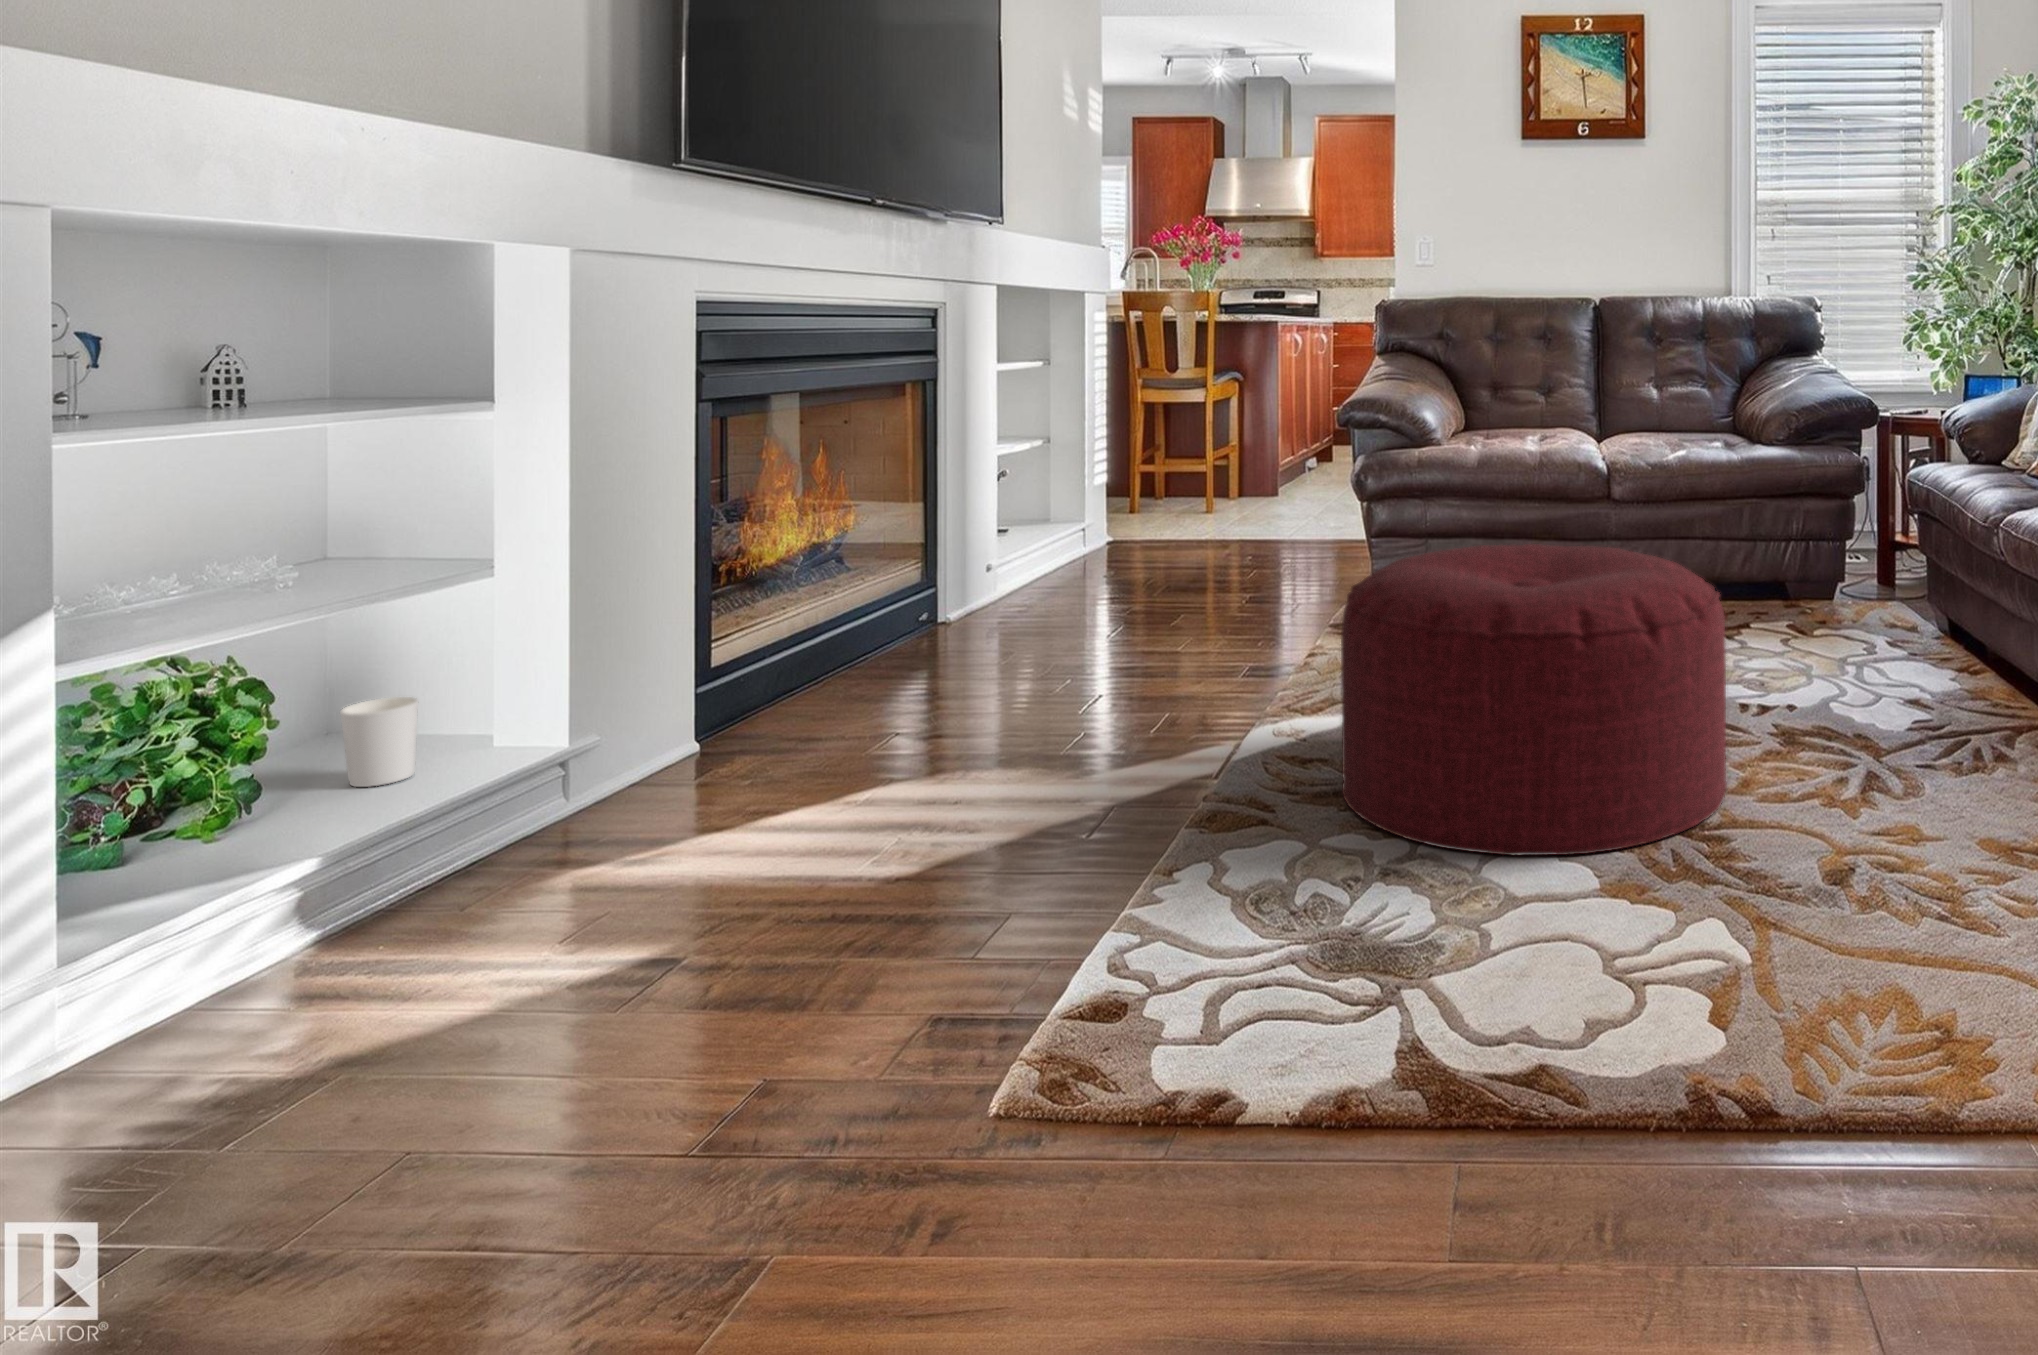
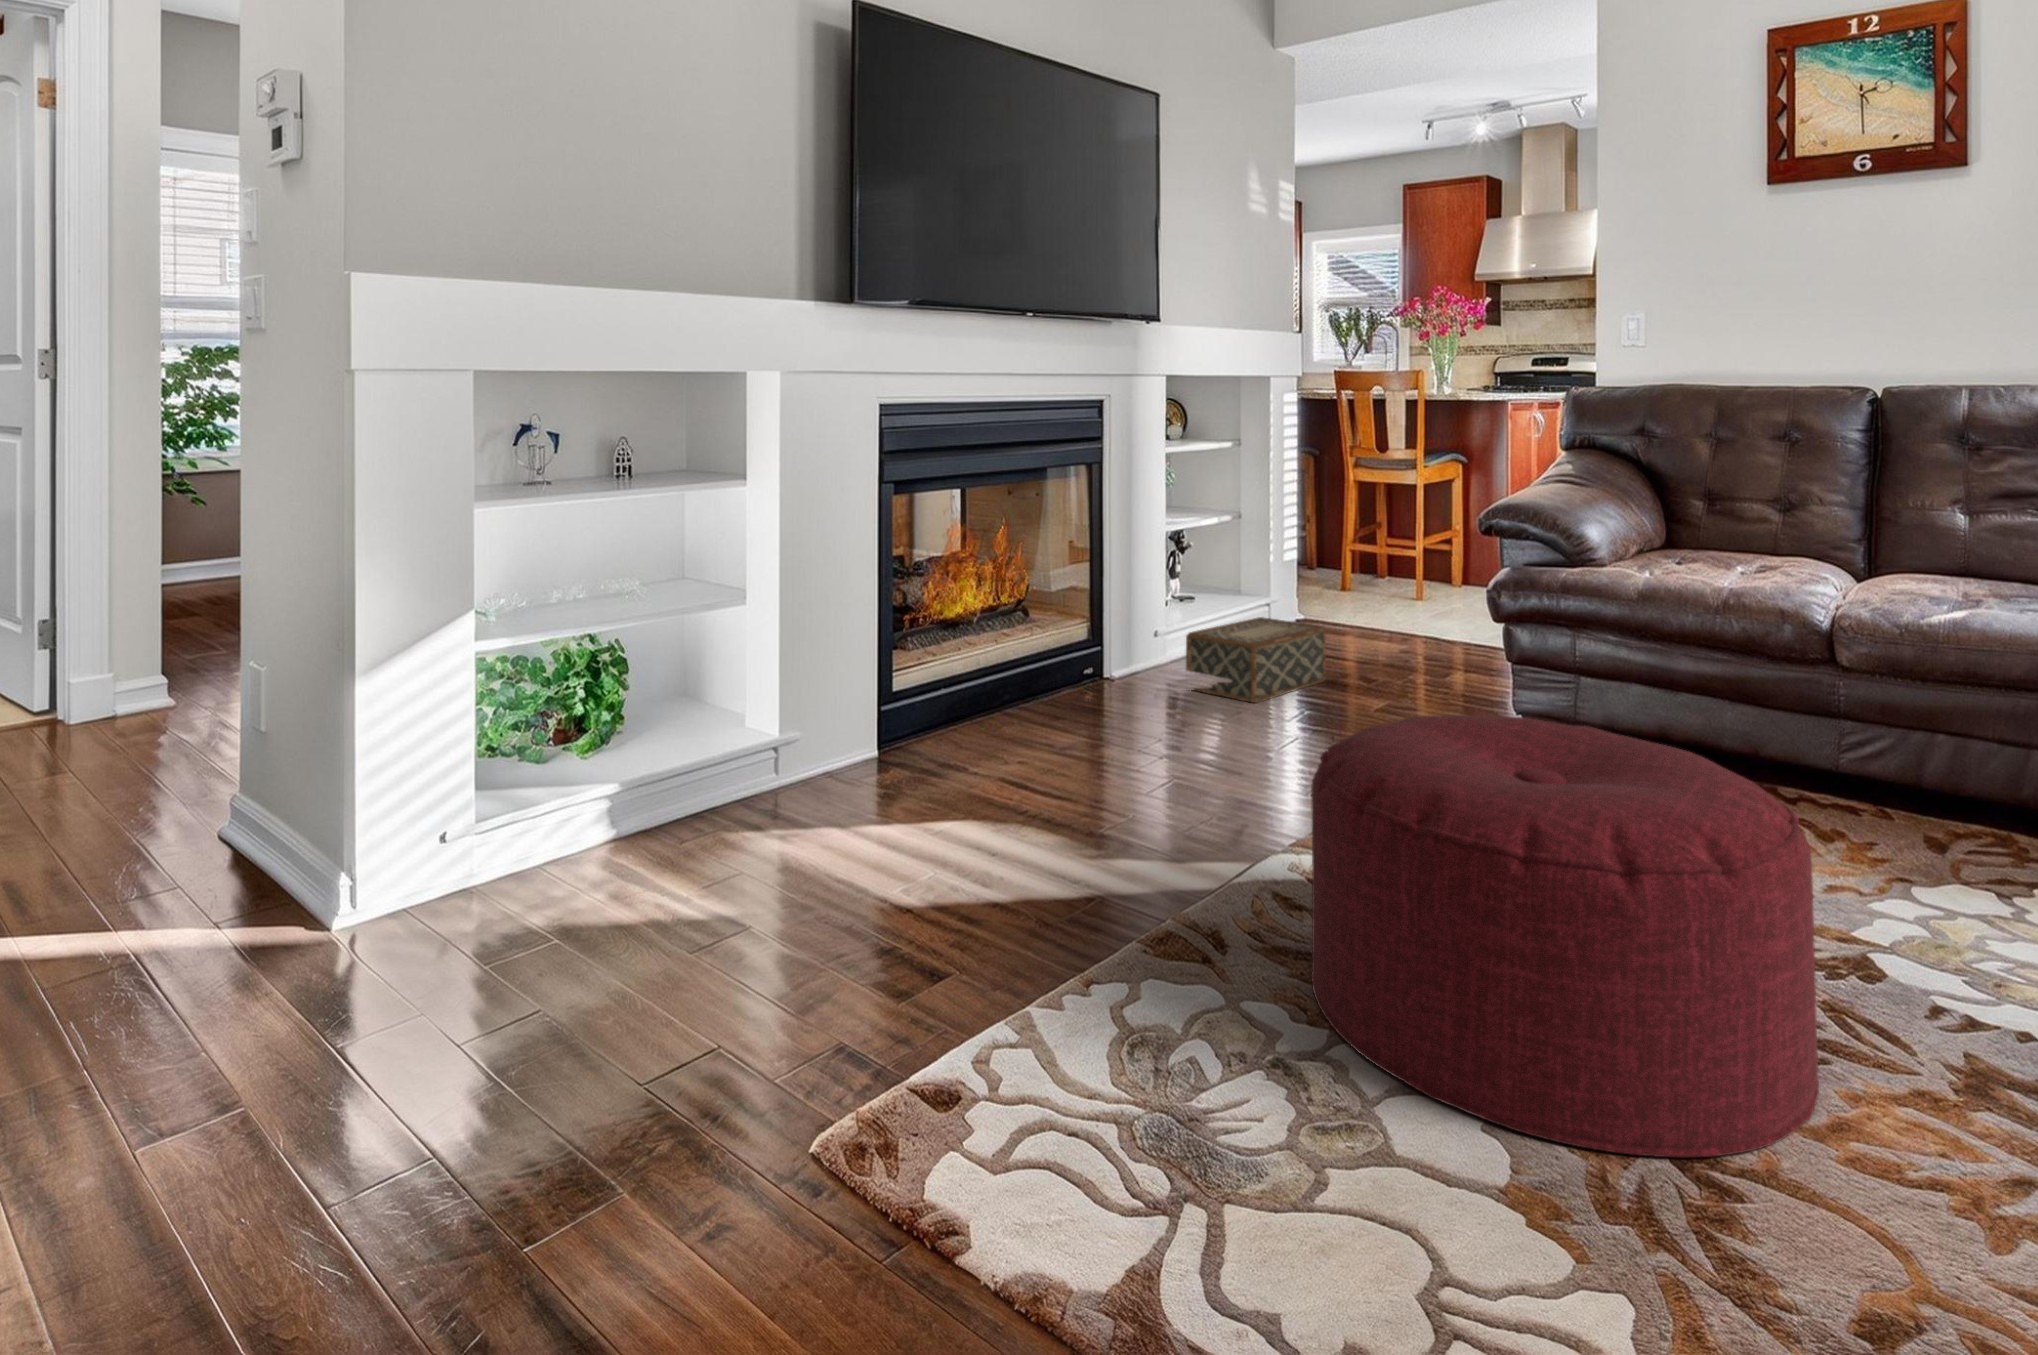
woven basket: none [968,522,1116,614] -> present [1186,617,1326,703]
candle holder: present [340,697,418,787] -> none [684,685,724,743]

